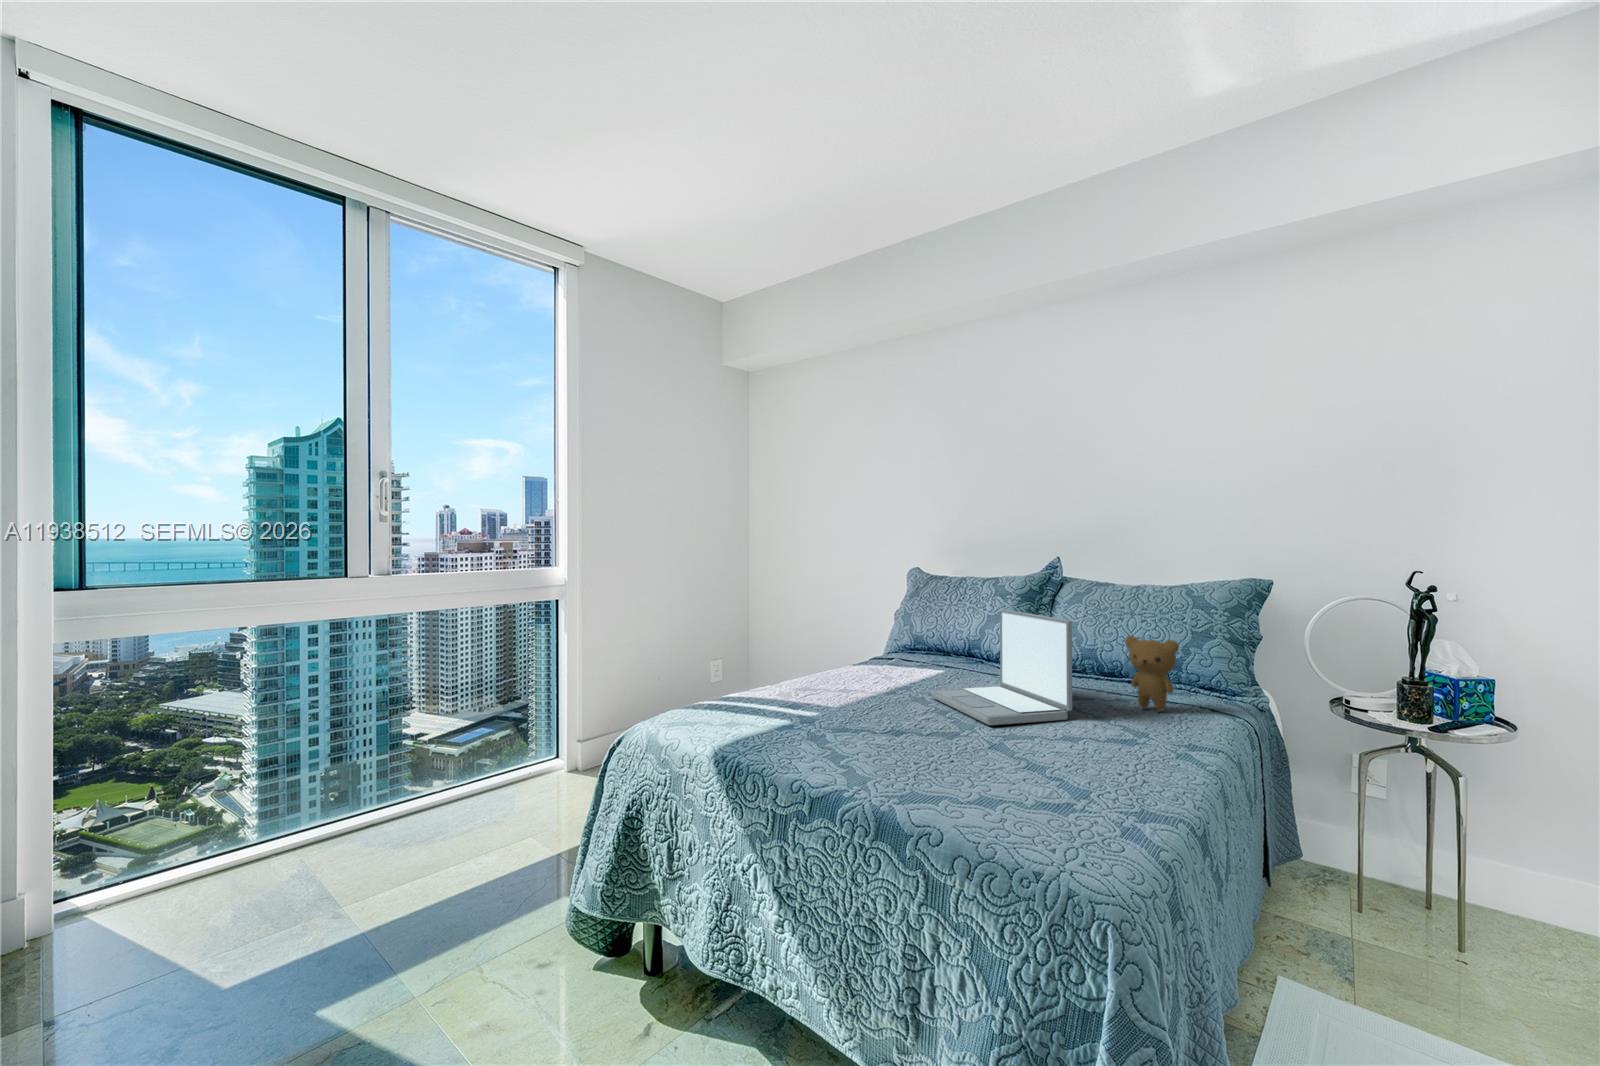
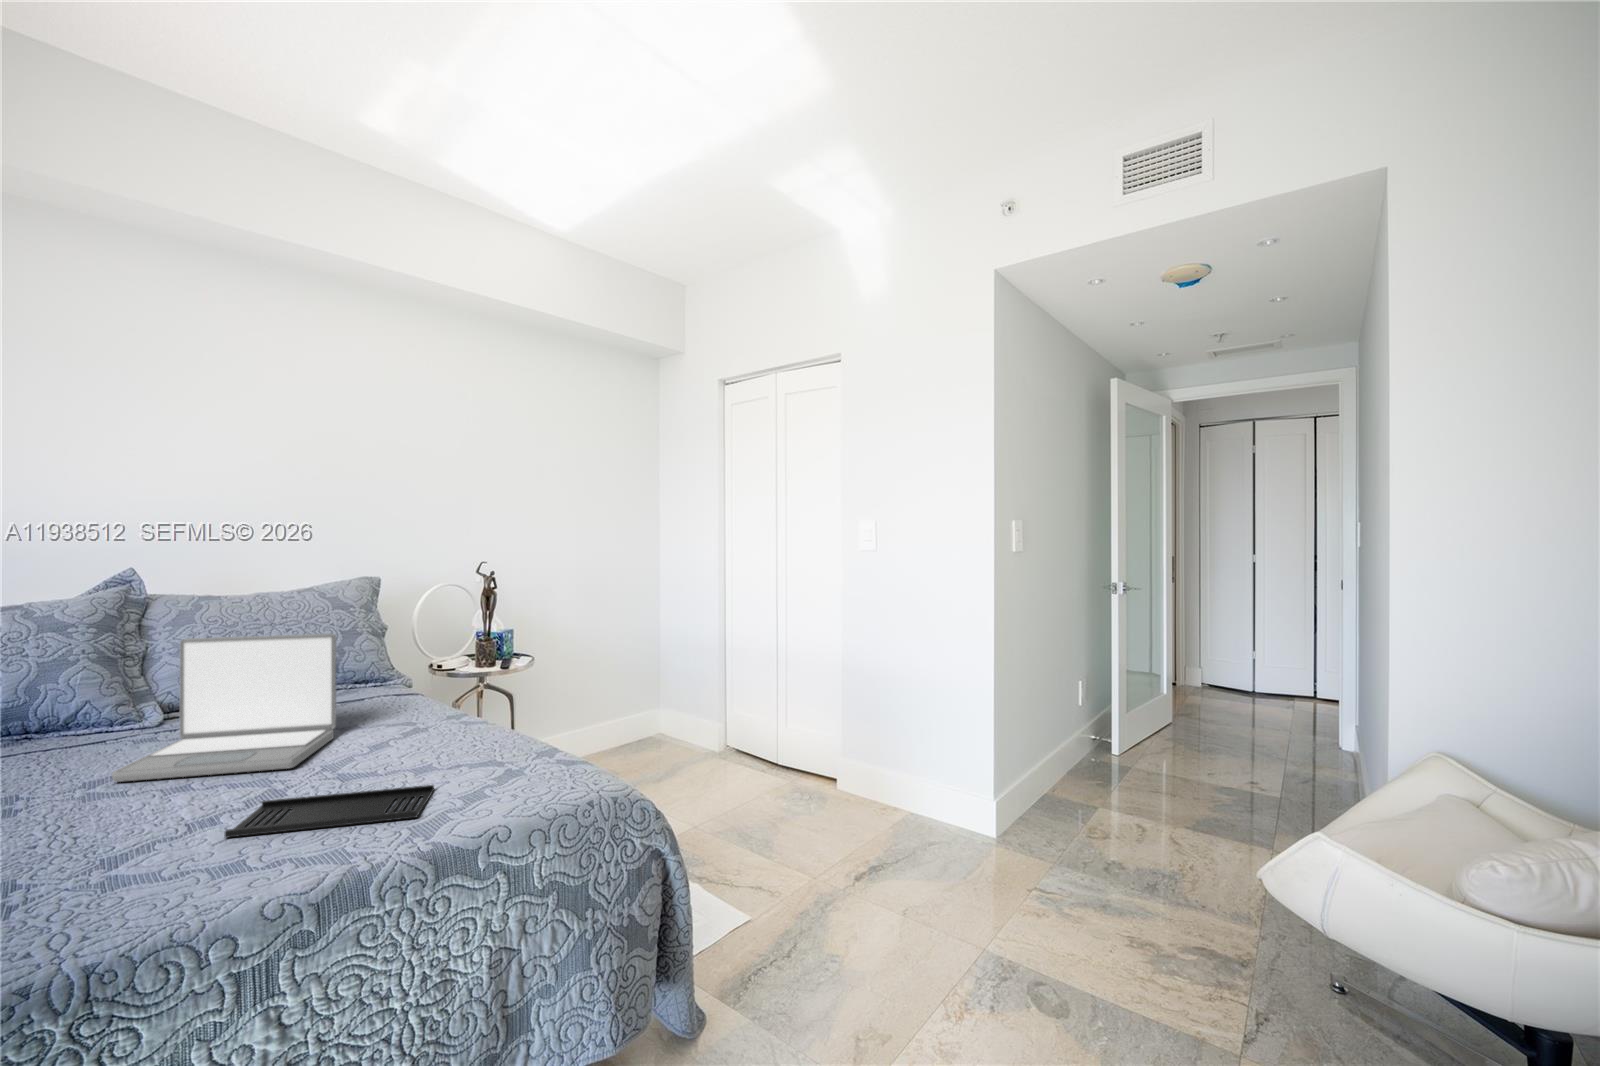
teddy bear: present [1125,636,1179,712] -> none [337,639,395,711]
tray: none [866,734,989,788] -> present [224,785,434,838]

